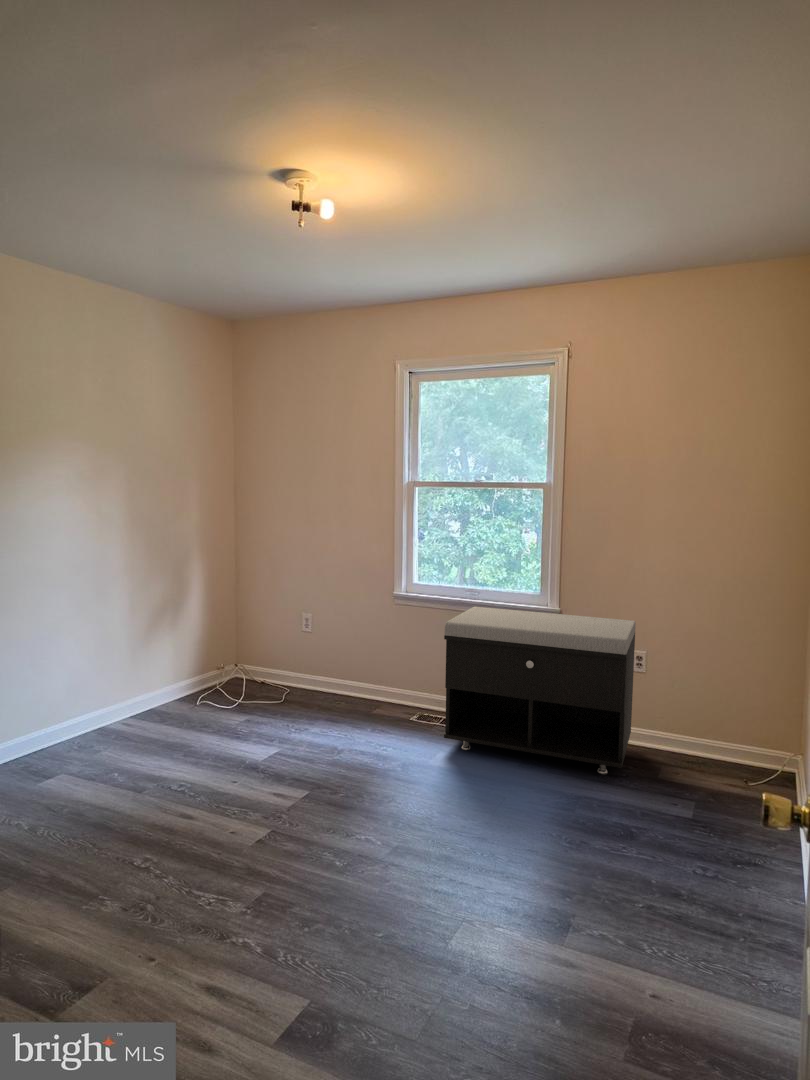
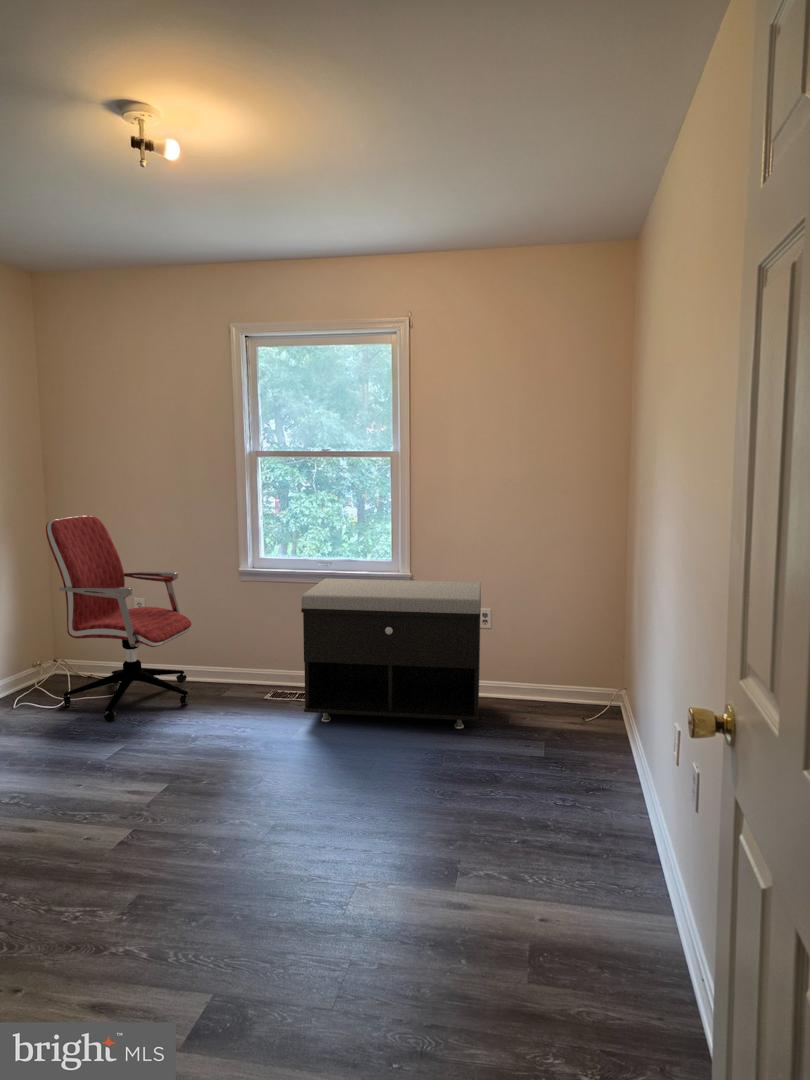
office chair: none [228,537,349,727] -> present [46,516,191,722]

